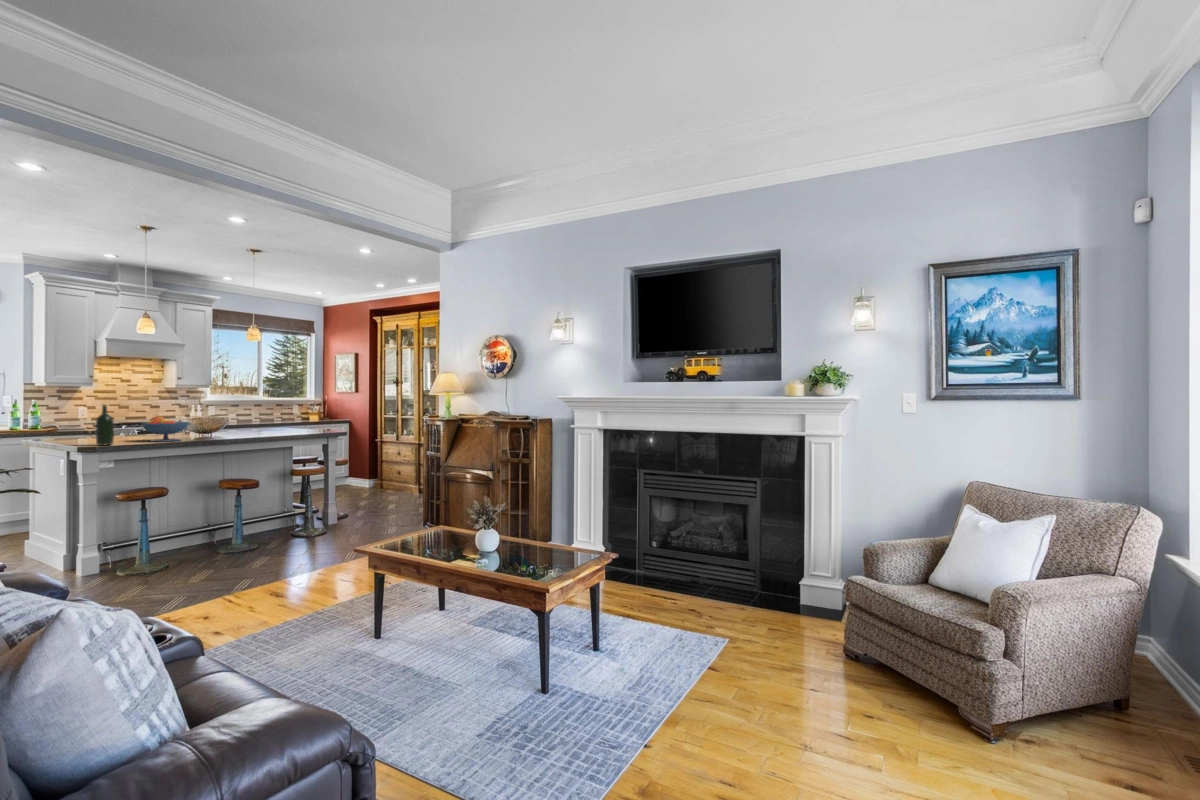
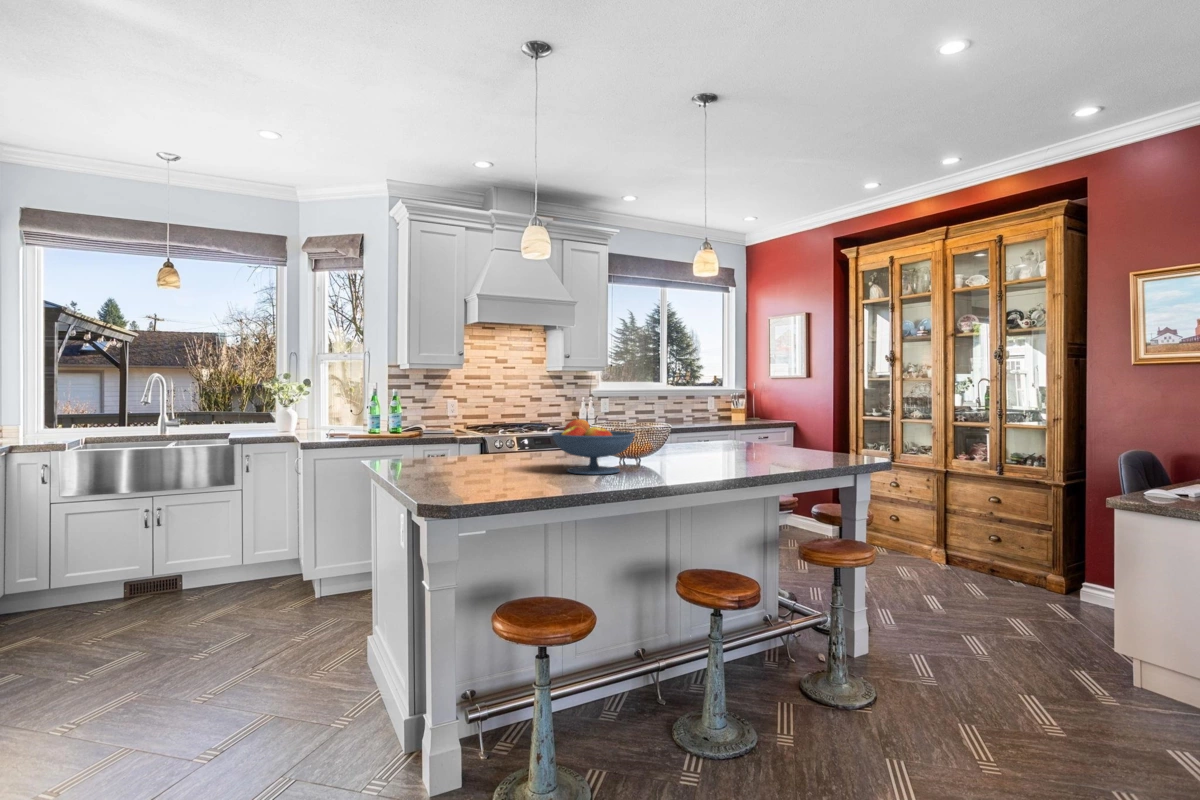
wine bottle: present [96,404,114,446] -> none [481,393,512,486]

